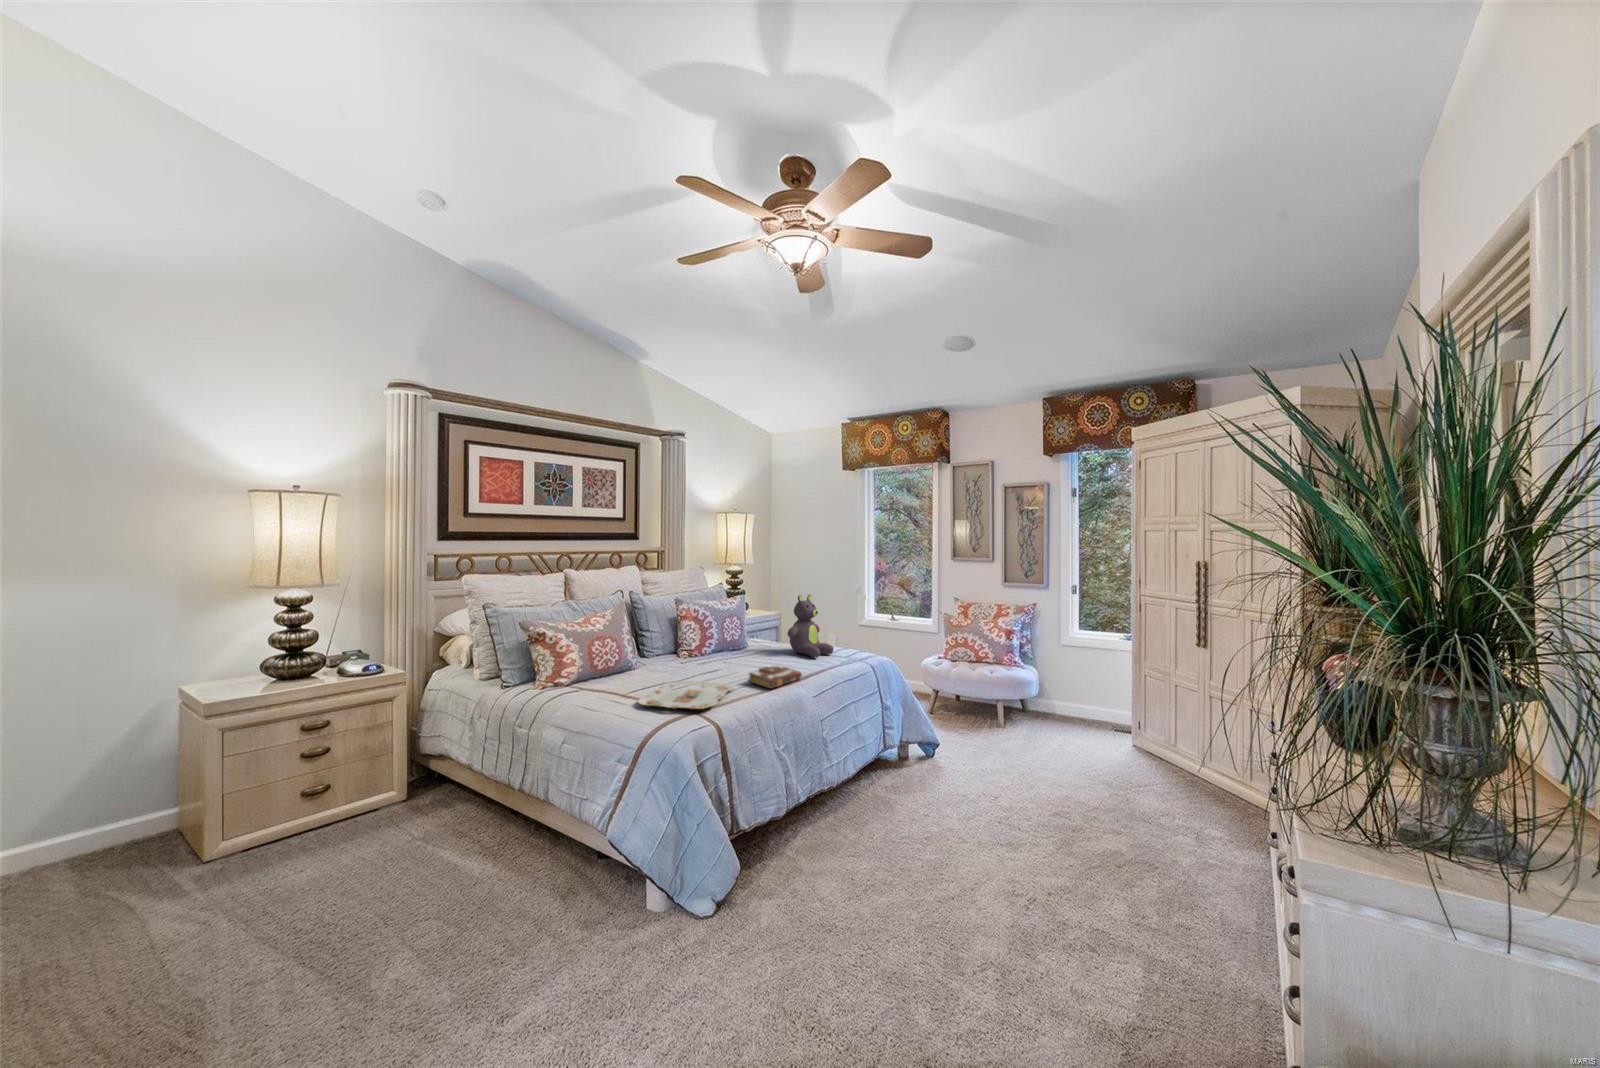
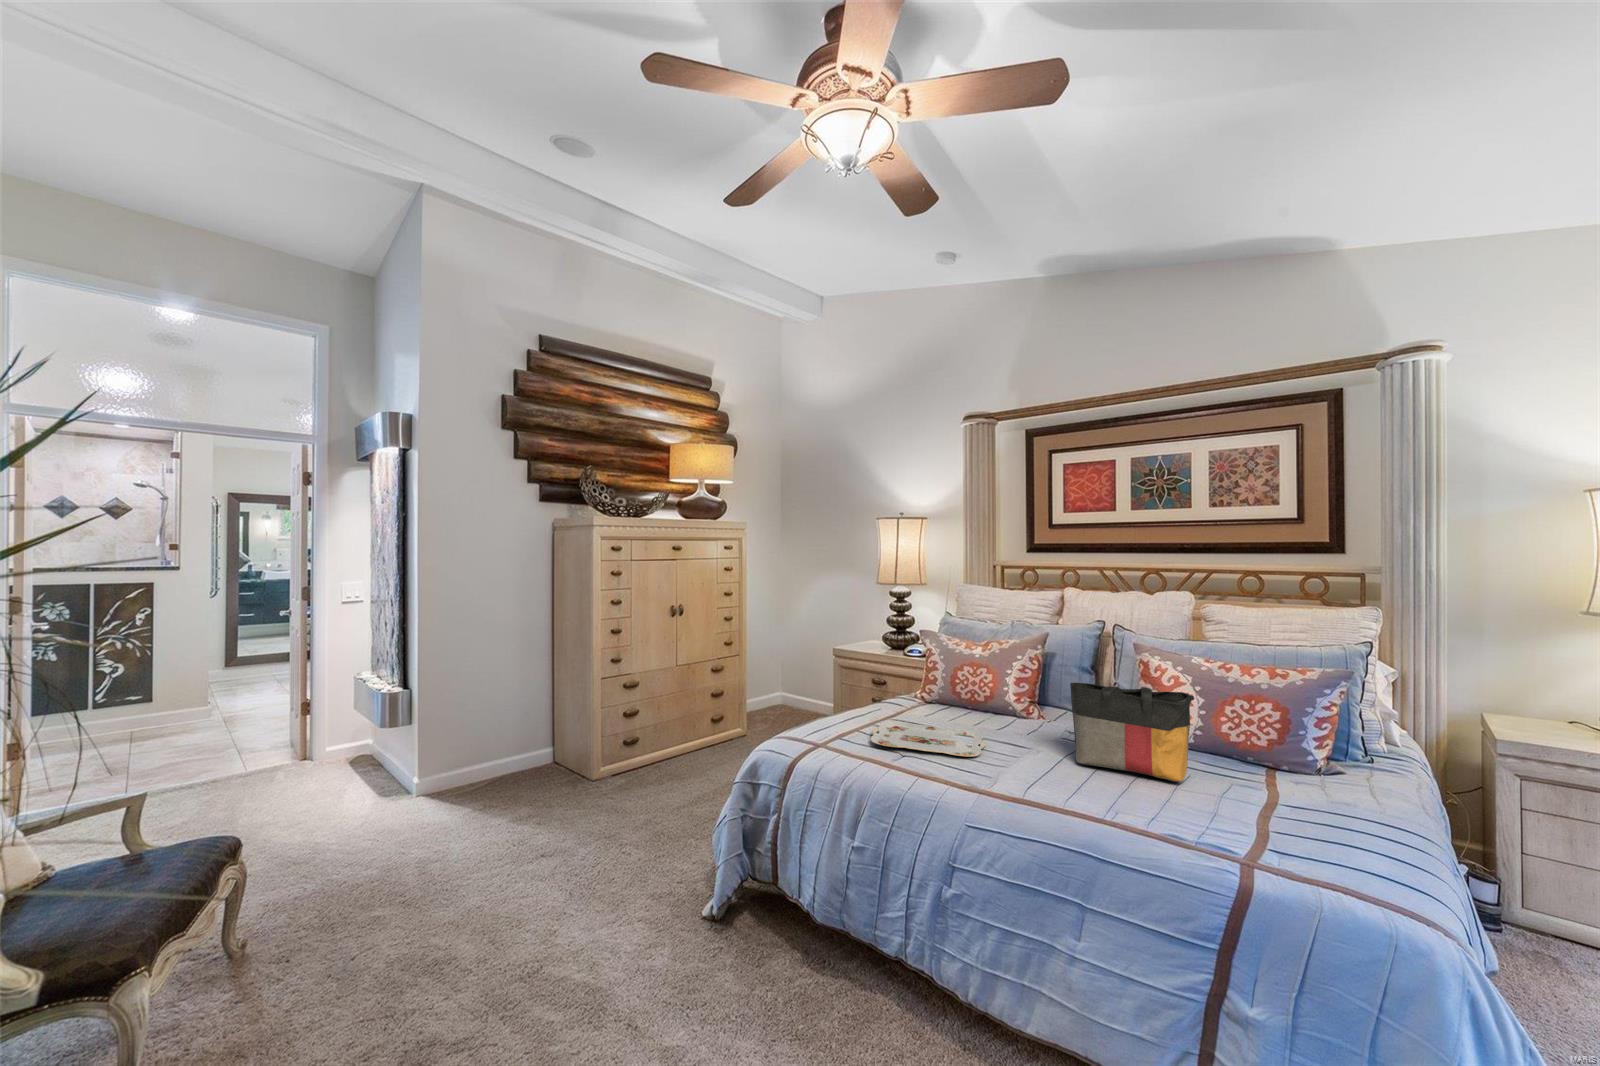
stuffed bear: present [788,595,833,657] -> none [1218,682,1354,843]
tote bag: none [720,611,772,667] -> present [1070,683,1194,782]
book: present [748,665,802,688] -> none [975,751,1070,800]

